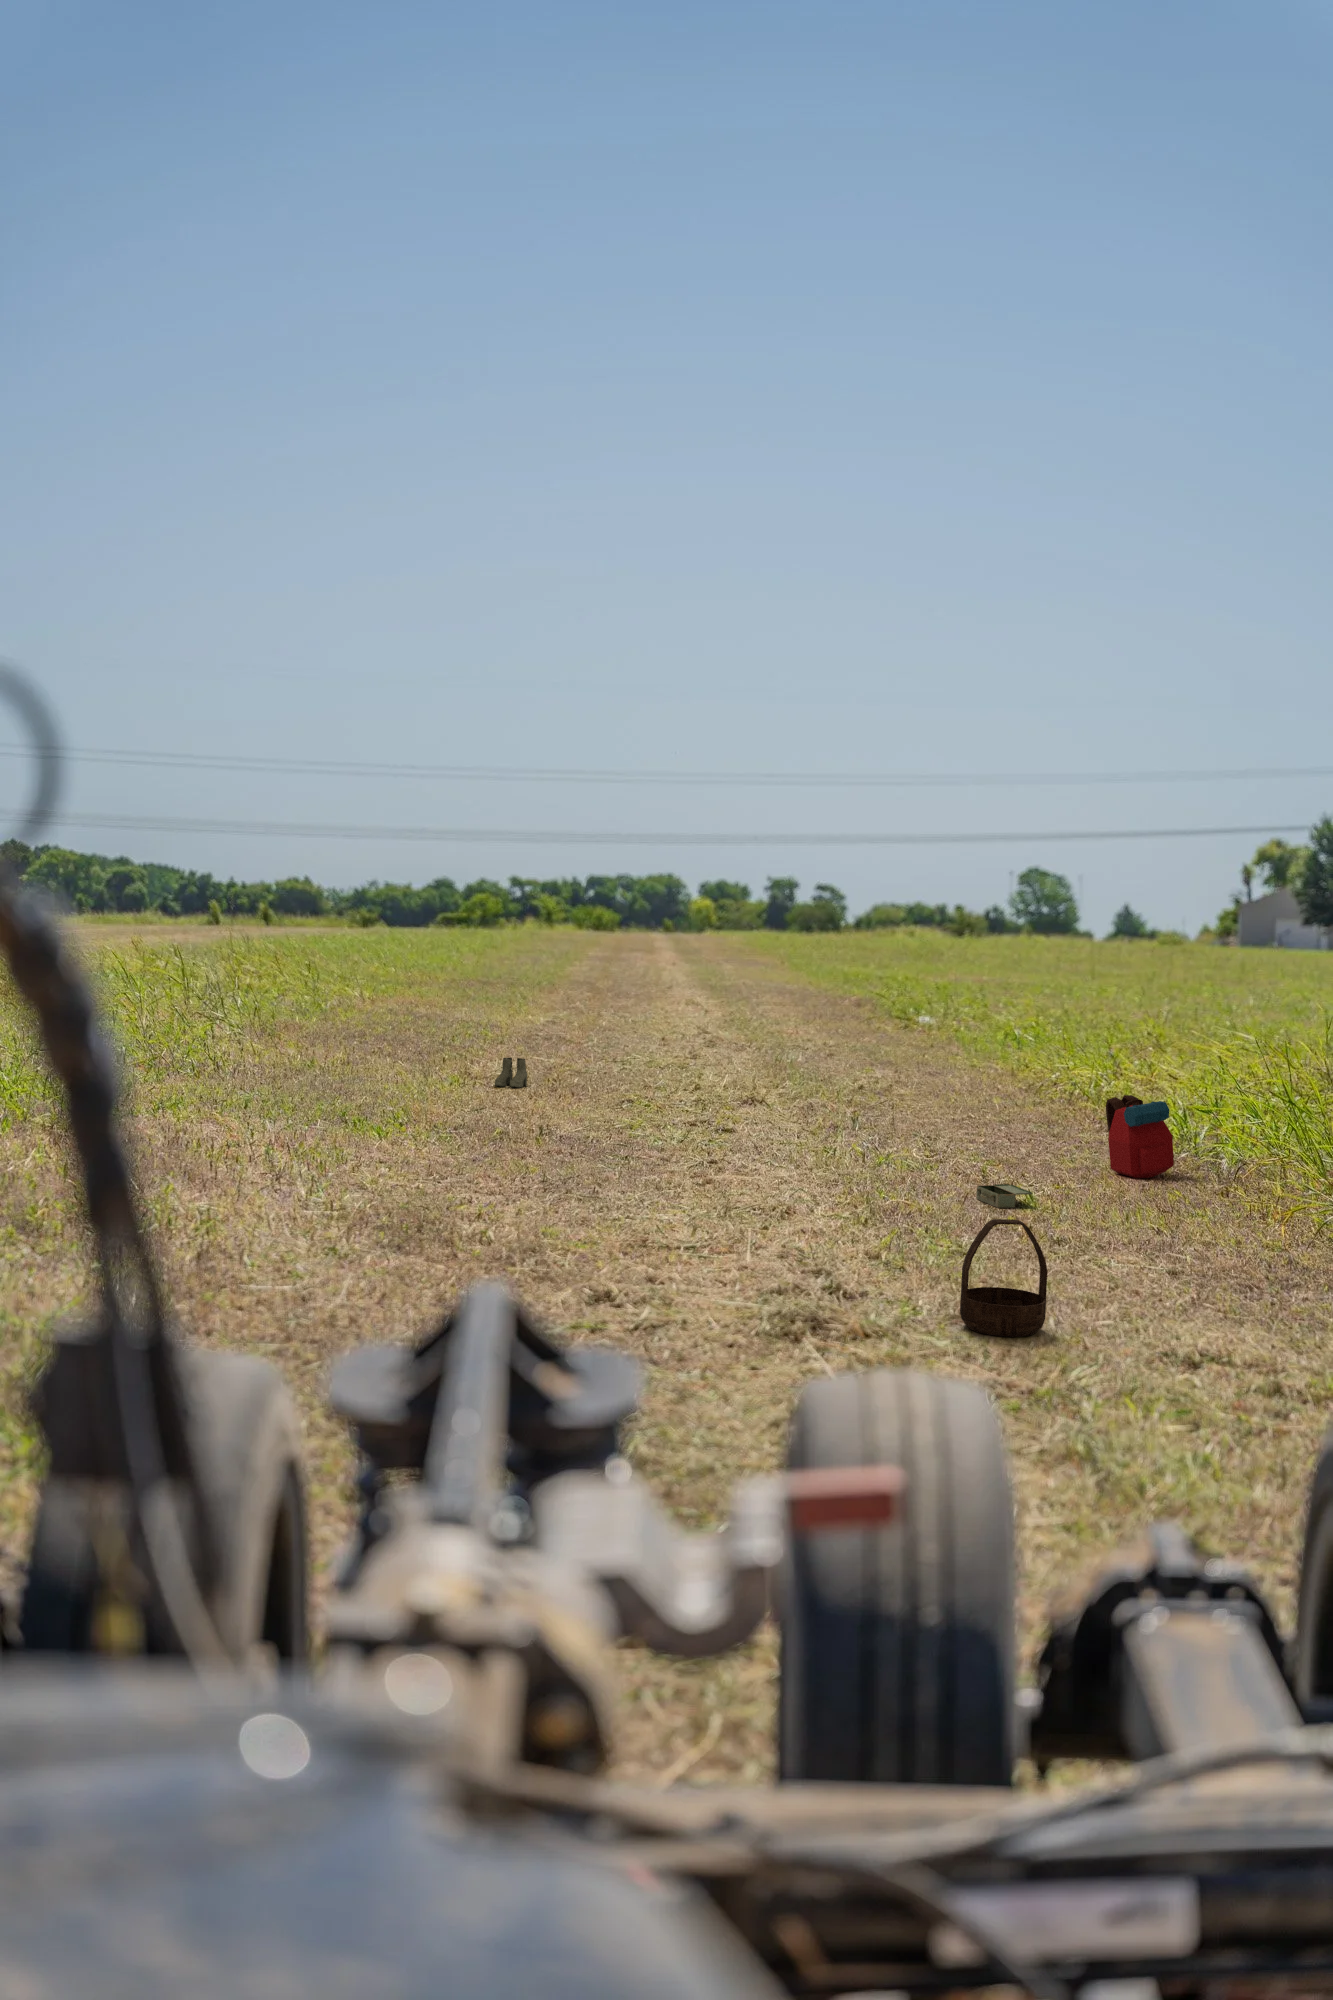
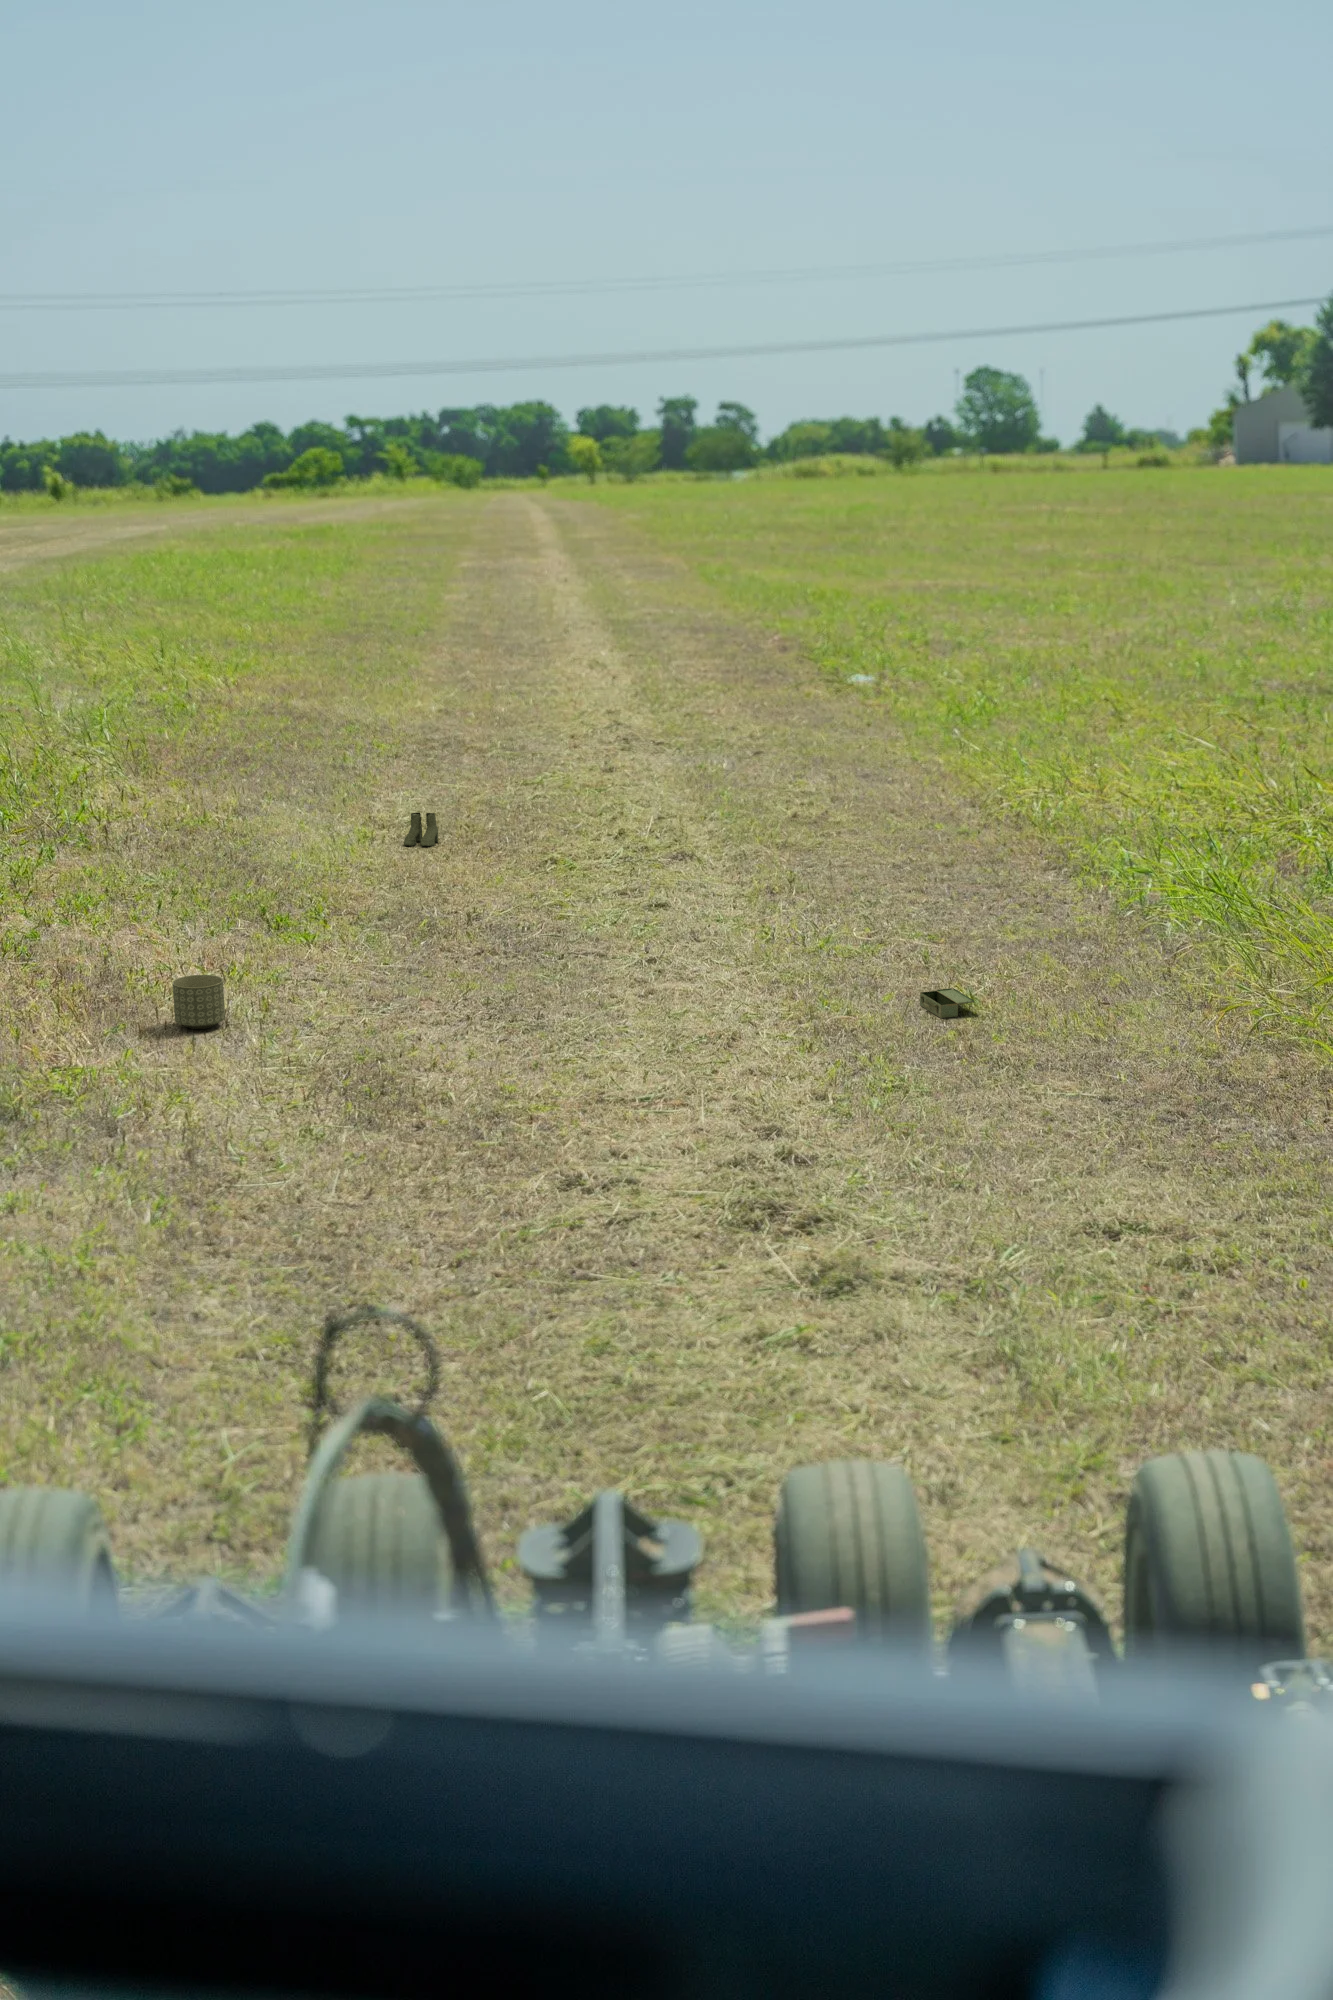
backpack: present [1106,1095,1174,1178] -> none [1050,870,1118,957]
planter: none [234,1127,285,1178] -> present [173,975,225,1029]
basket: present [960,1219,1048,1337] -> none [905,1103,984,1212]

